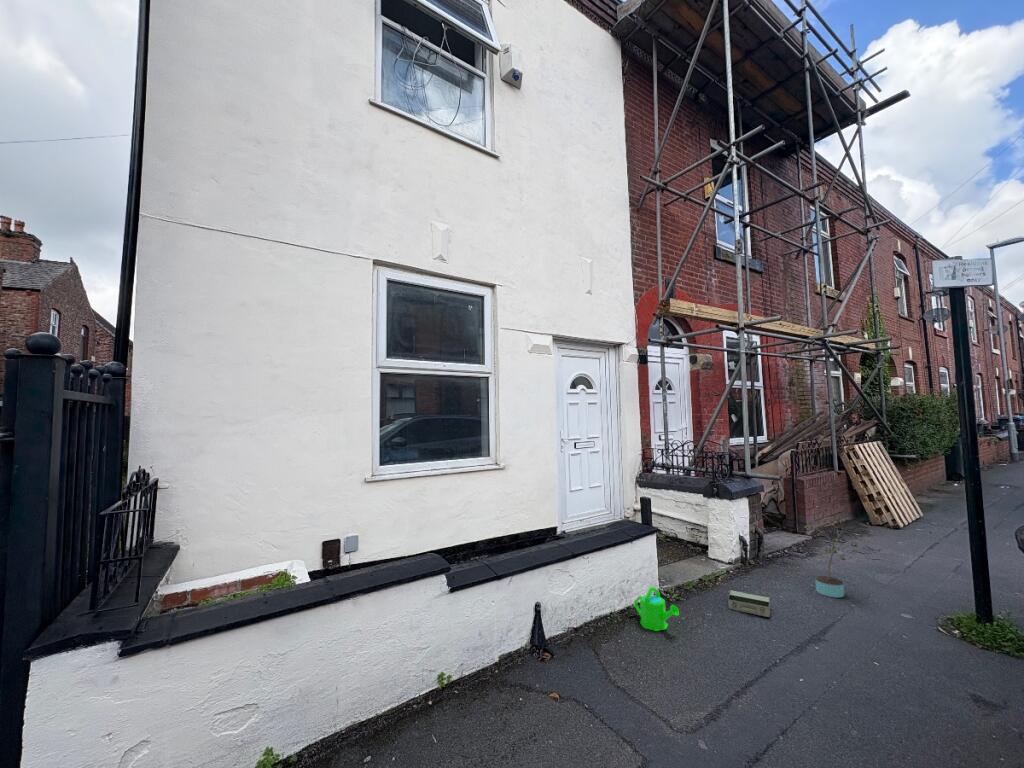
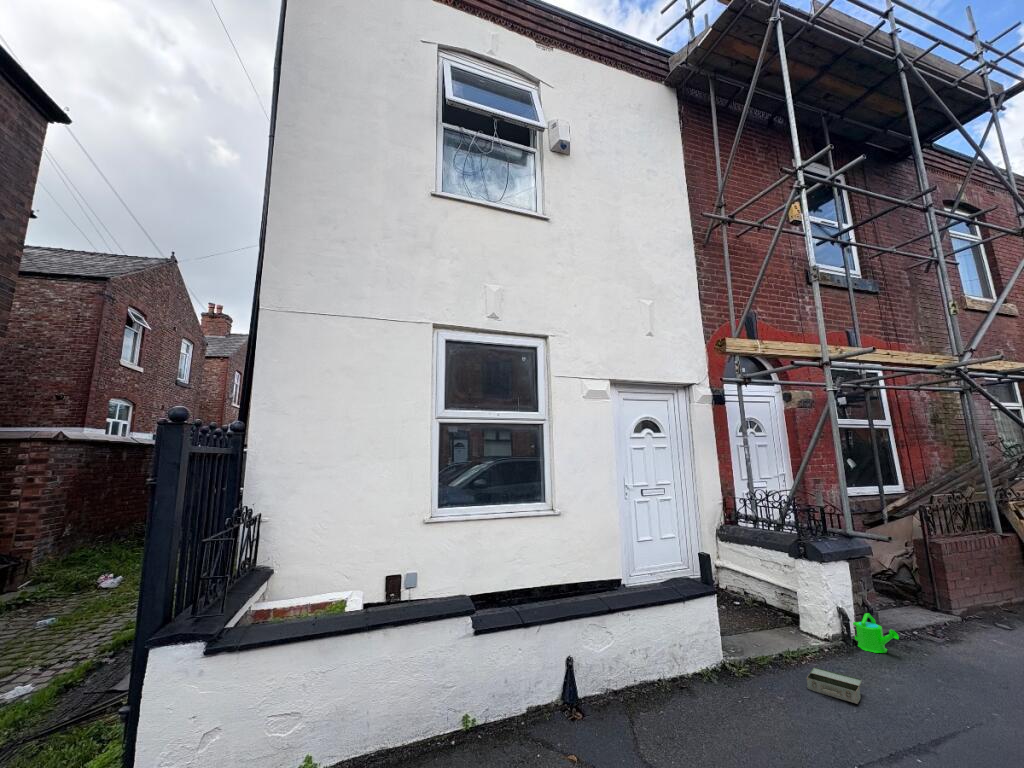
potted plant: present [803,515,858,597] -> none [910,584,990,691]
watering can: present [634,586,679,631] -> present [853,613,899,653]

